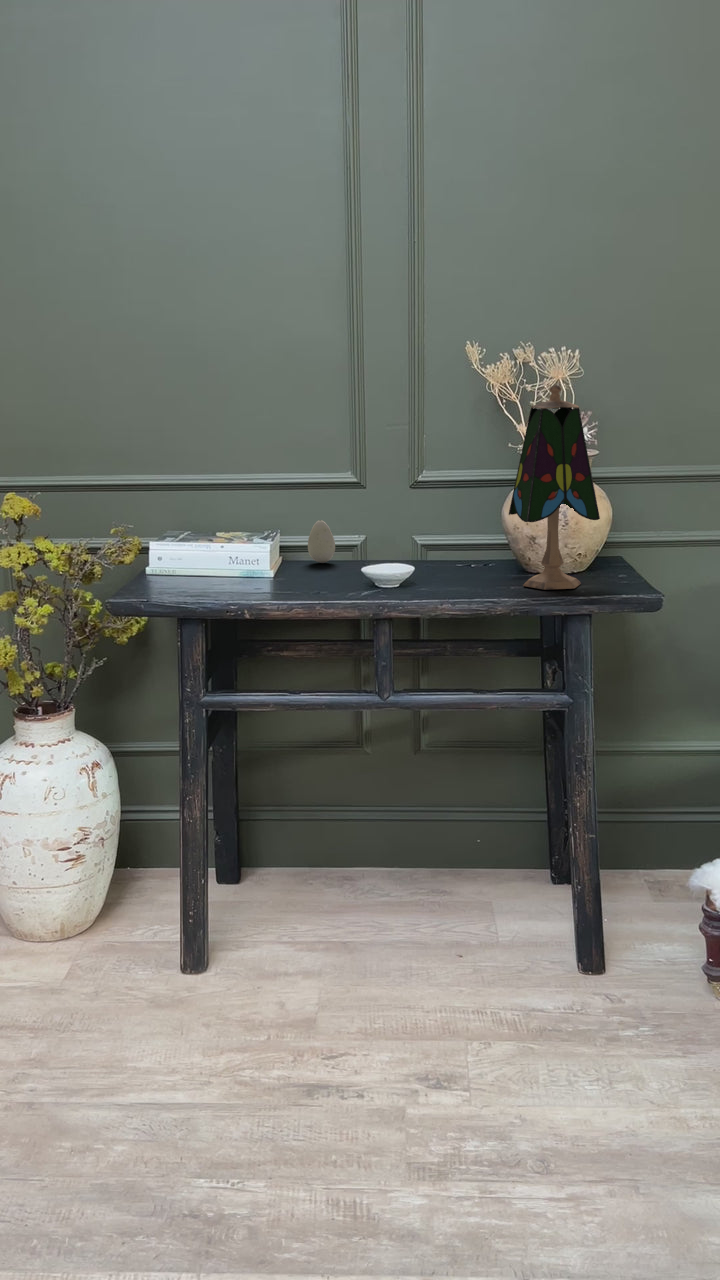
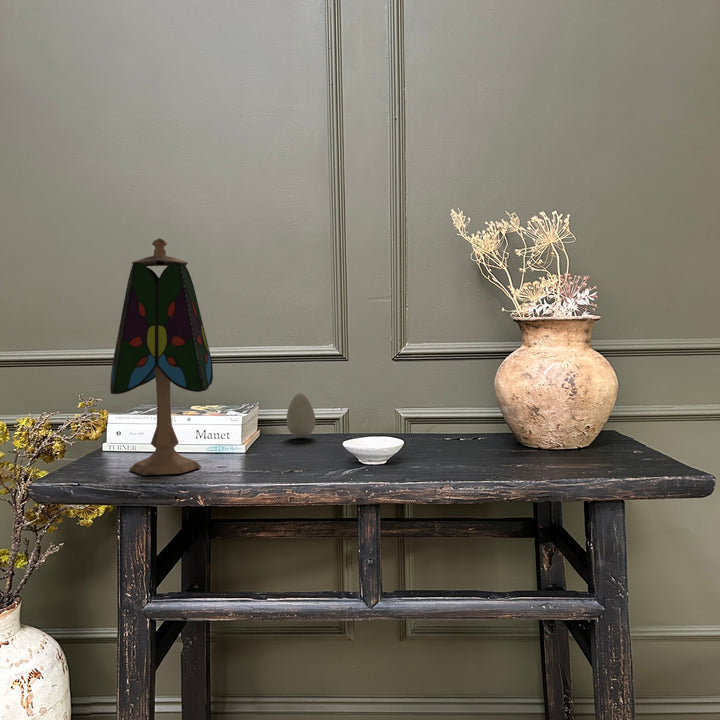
table lamp: present [509,385,600,590] -> present [110,238,213,475]

